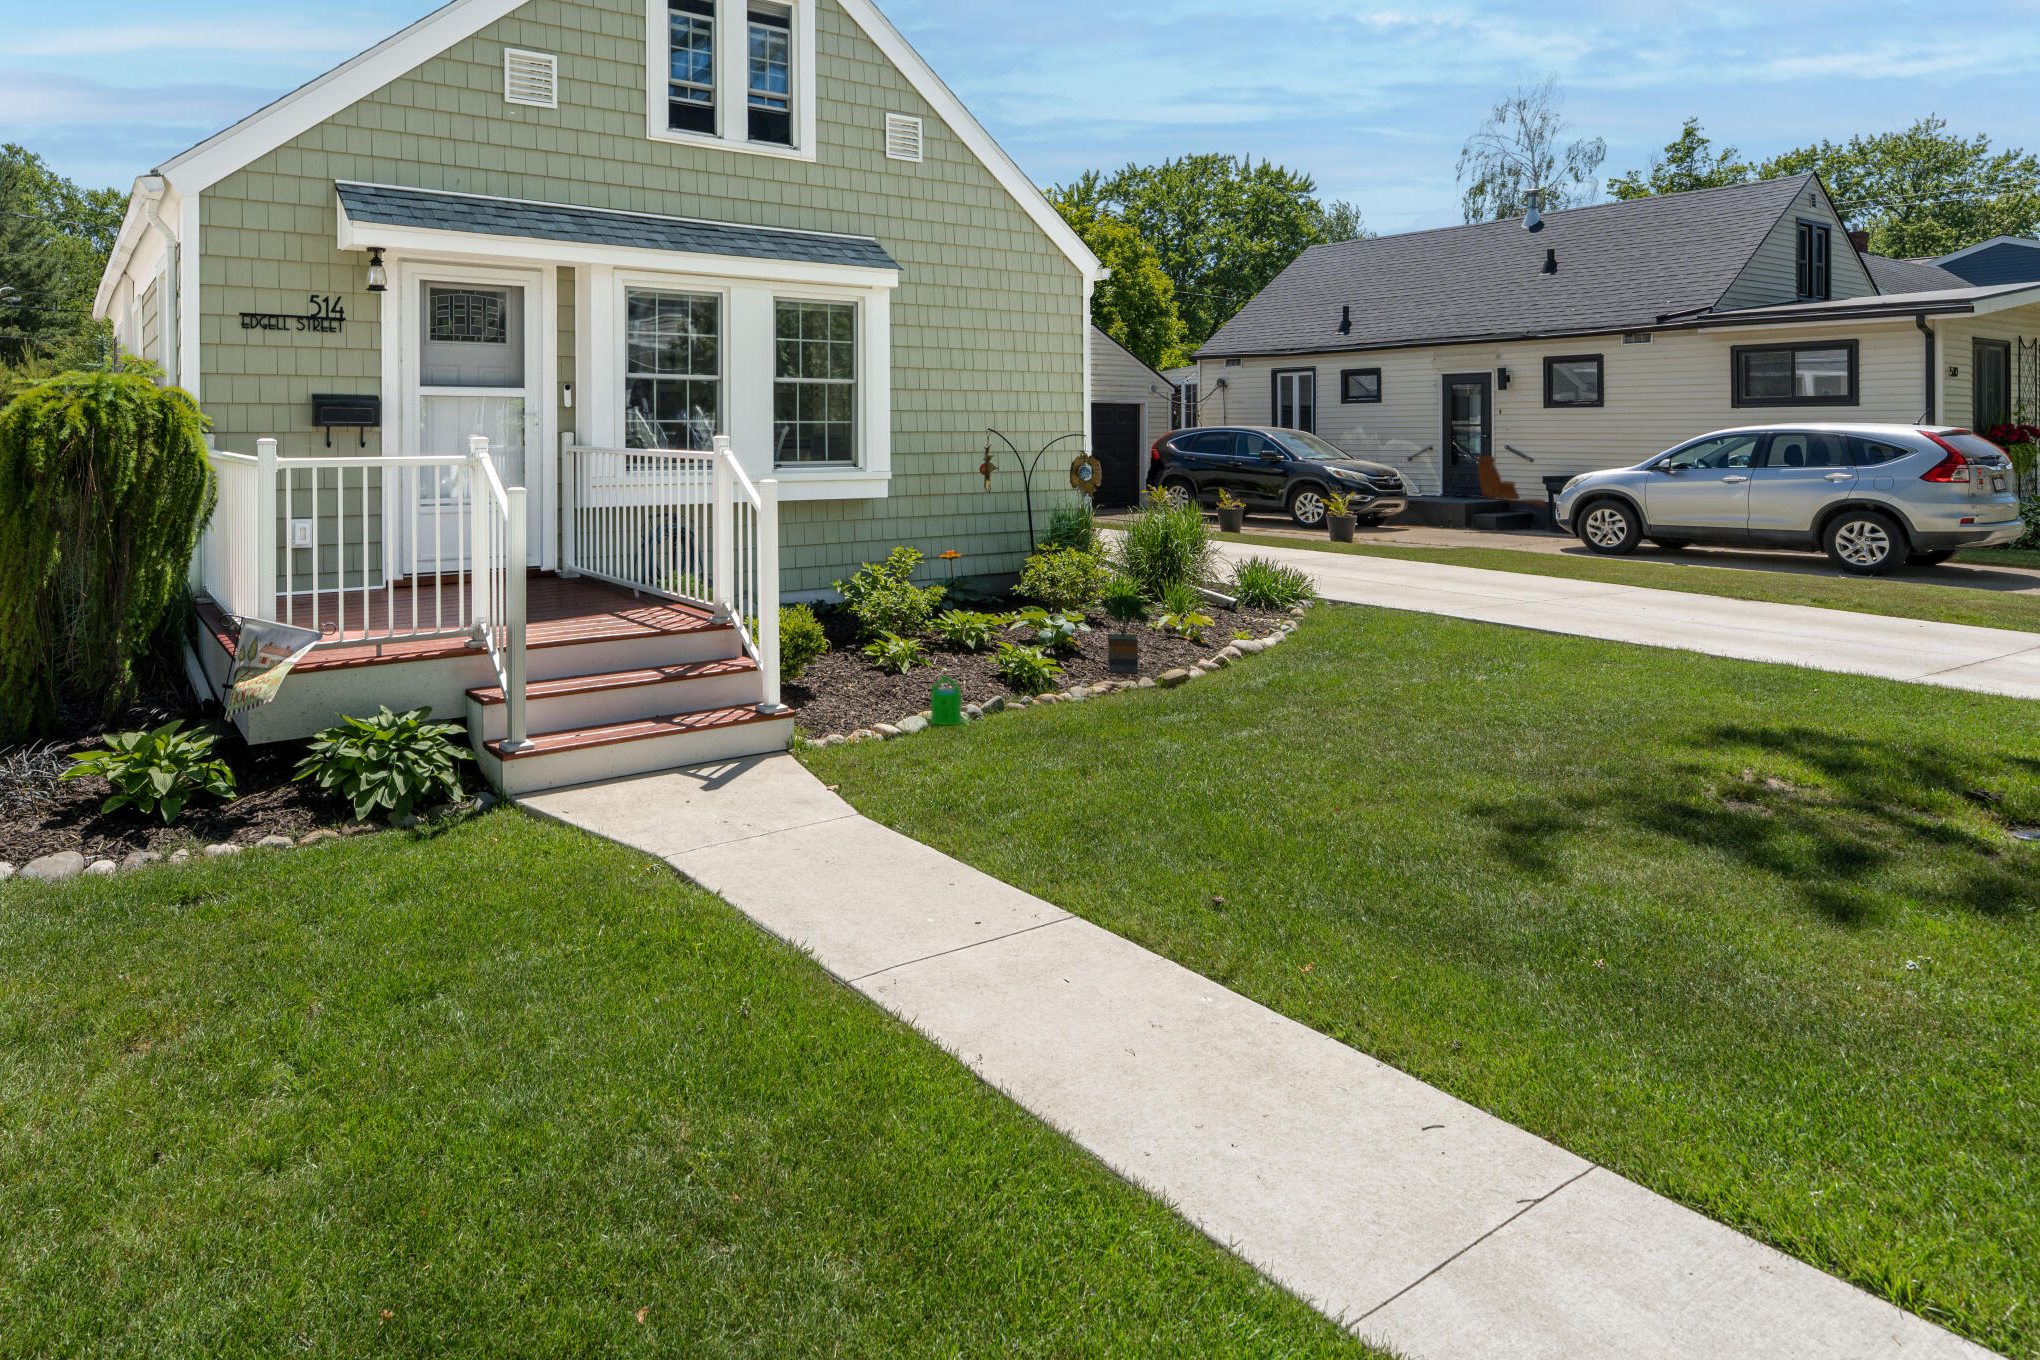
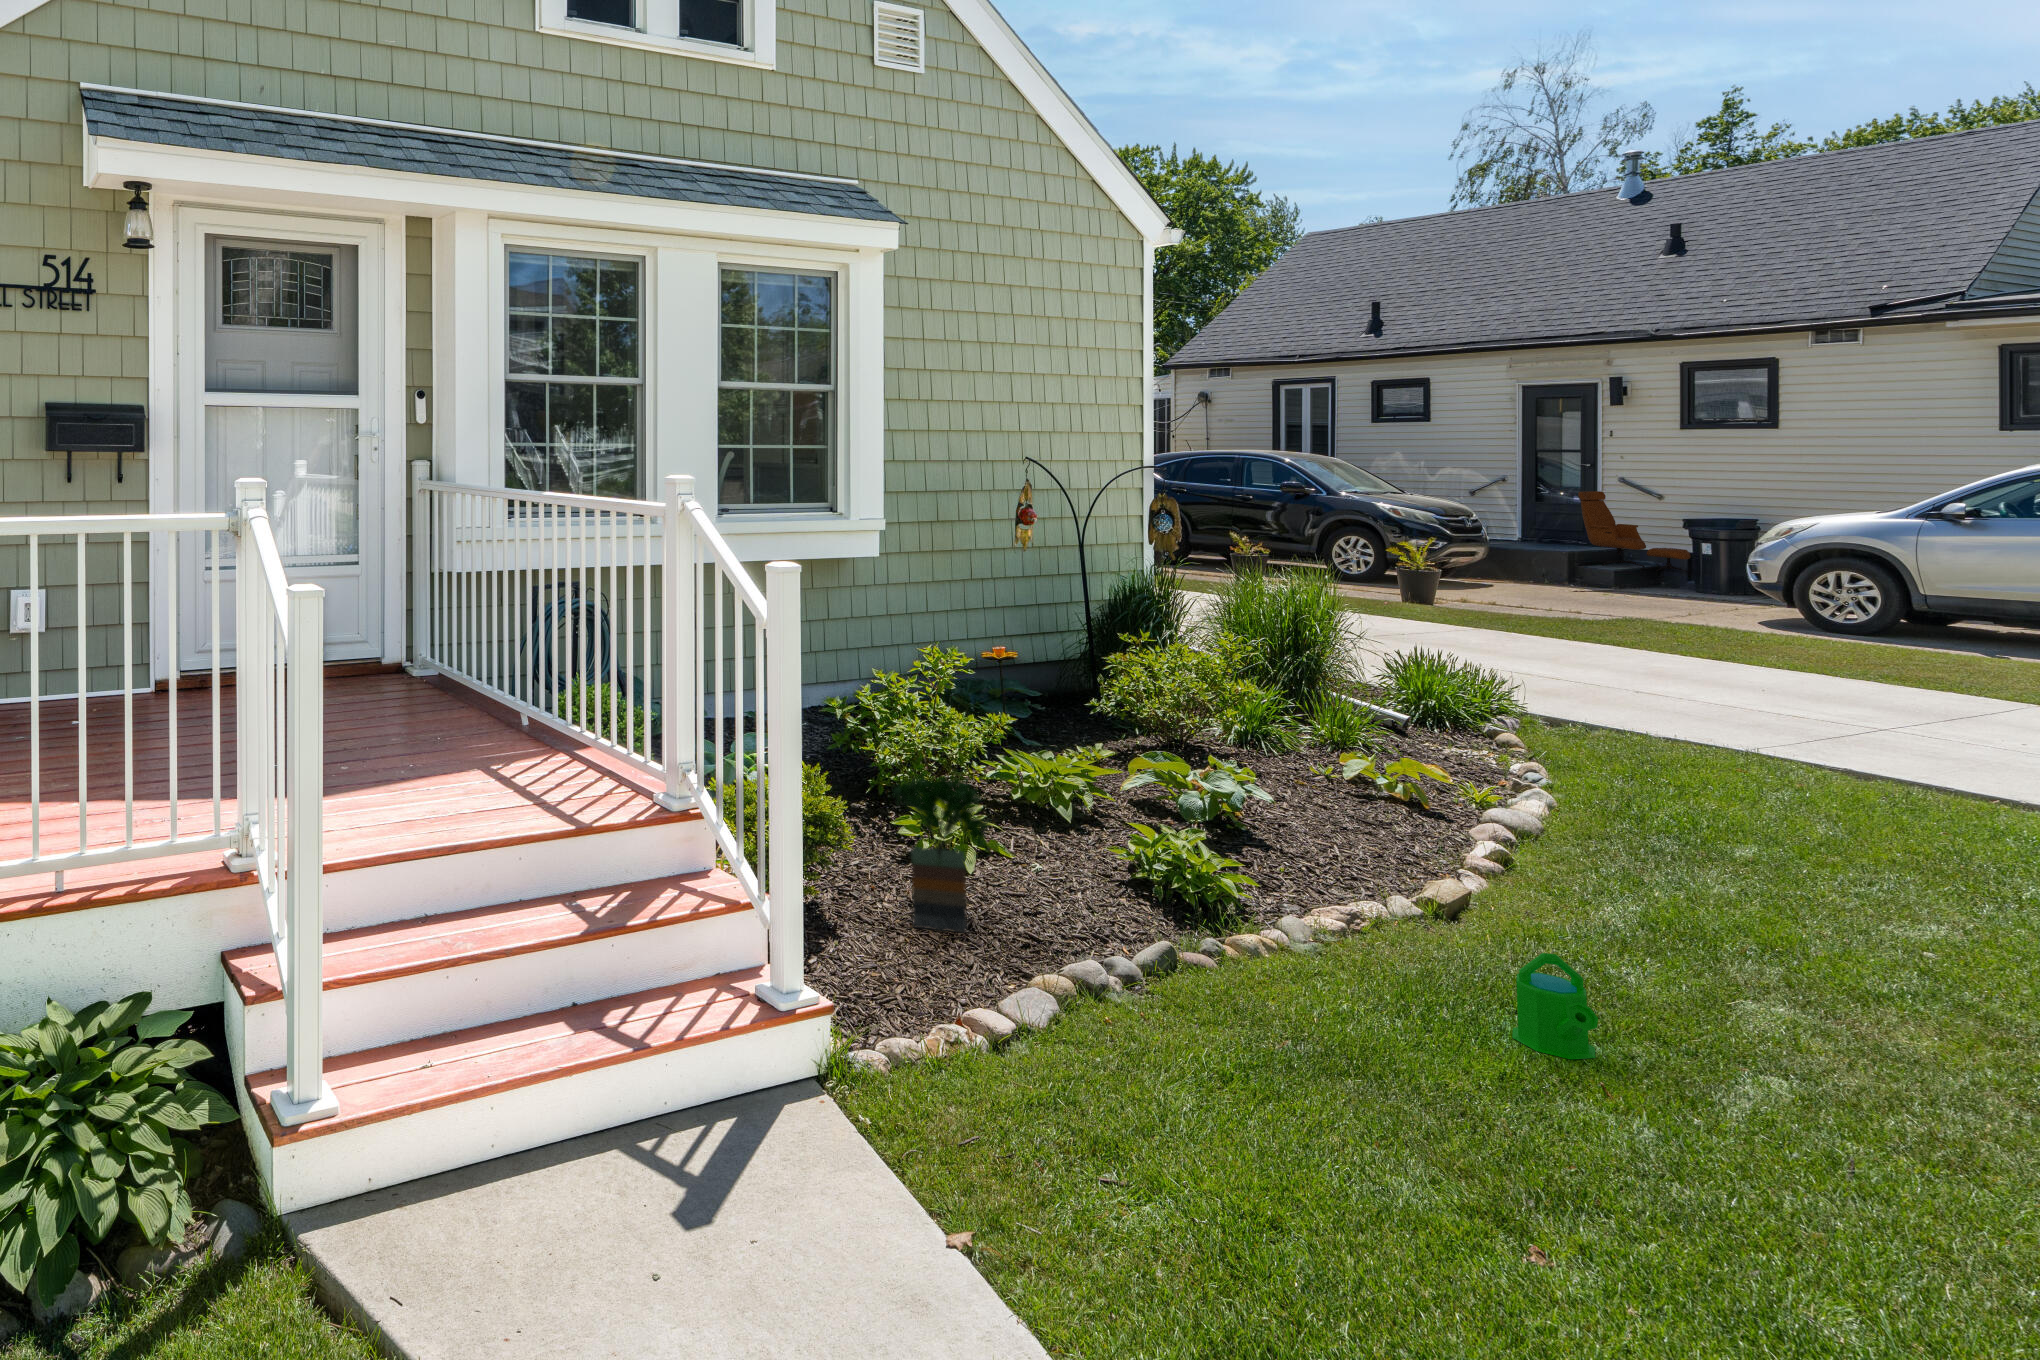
potted tree: present [1099,595,1149,673] -> present [894,778,990,933]
watering can: present [930,676,963,726] -> present [1512,953,1598,1060]

